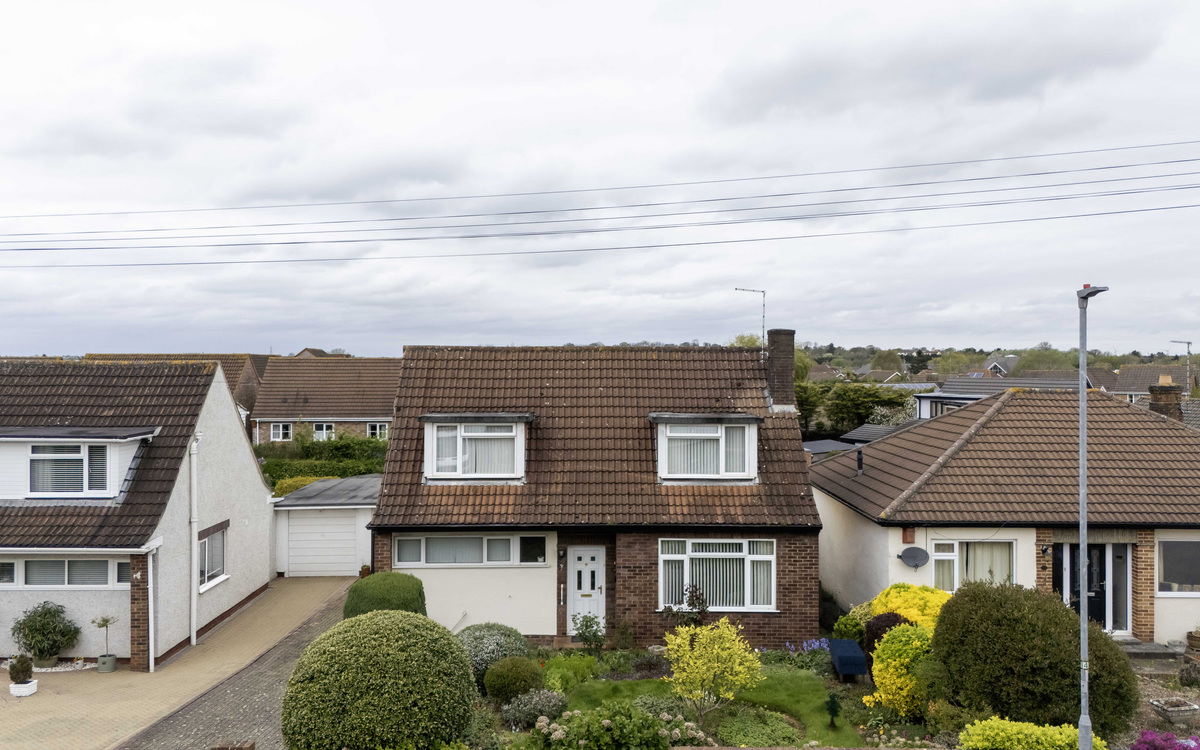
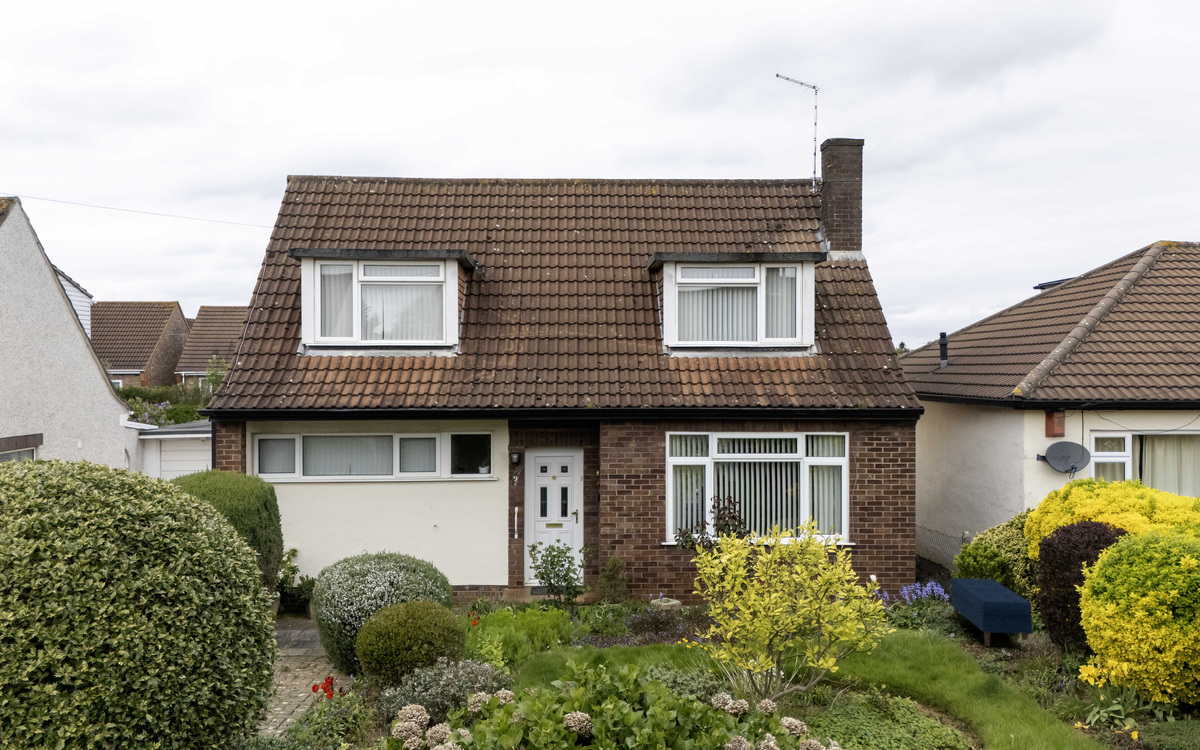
decorative plant: present [825,693,842,726] -> none [996,662,1038,726]

